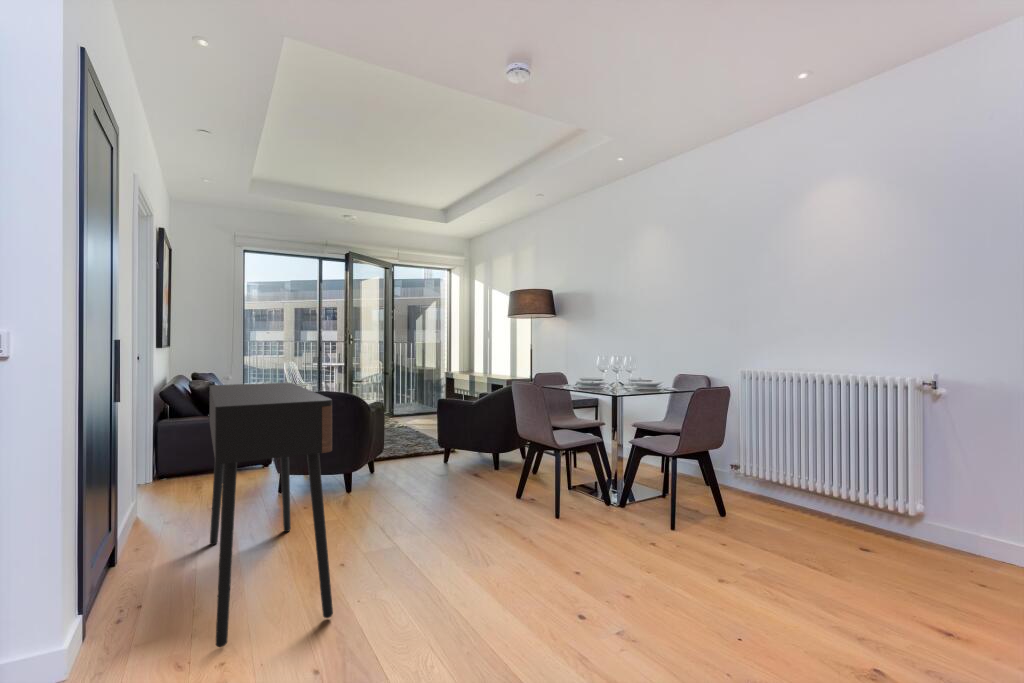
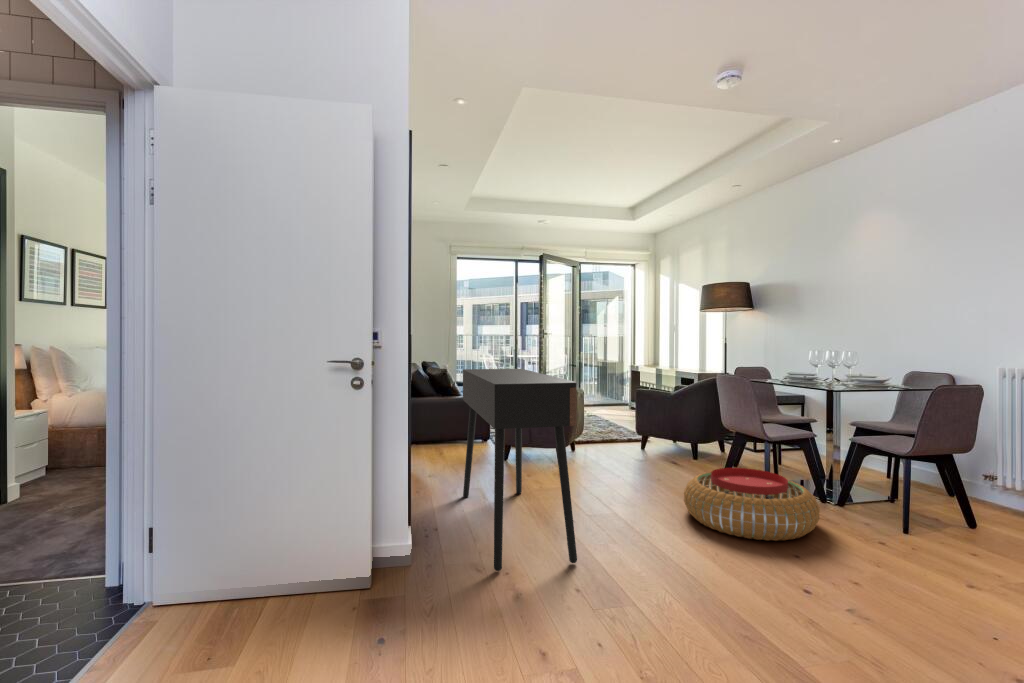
pouf: none [472,480,599,555] -> present [684,468,820,541]

